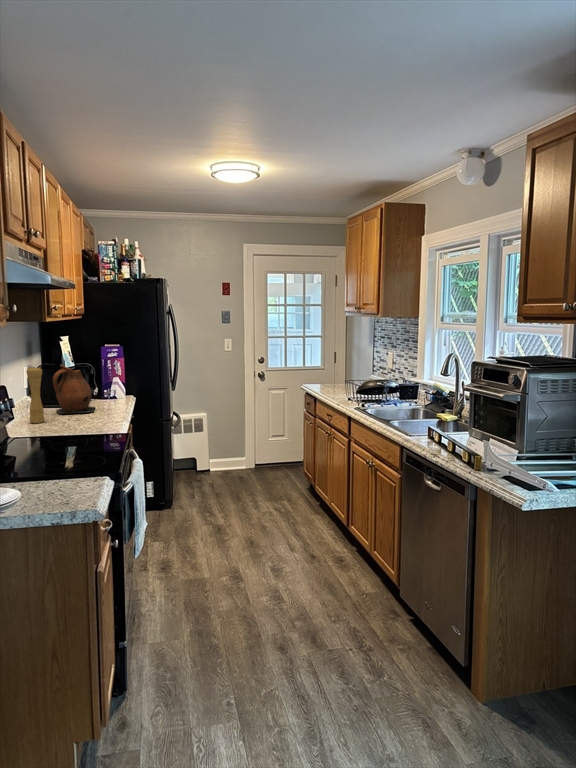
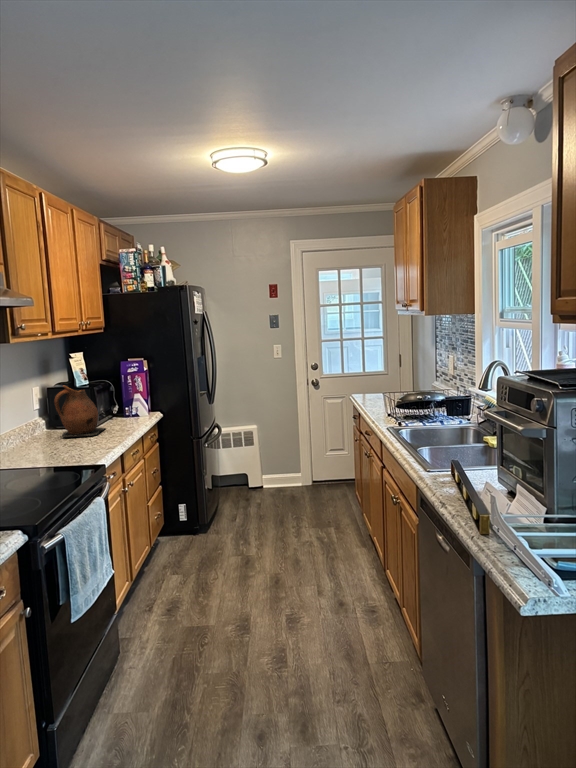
pepper mill: present [27,367,44,423] -> none [16,390,38,450]

